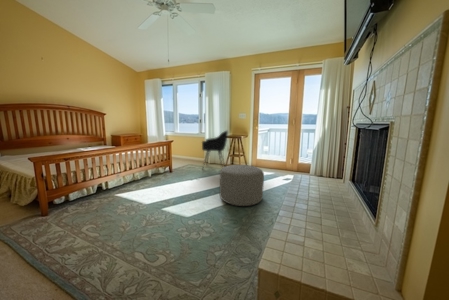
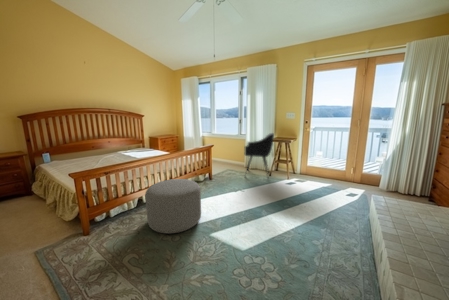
ottoman: present [220,165,264,206] -> present [145,179,201,234]

